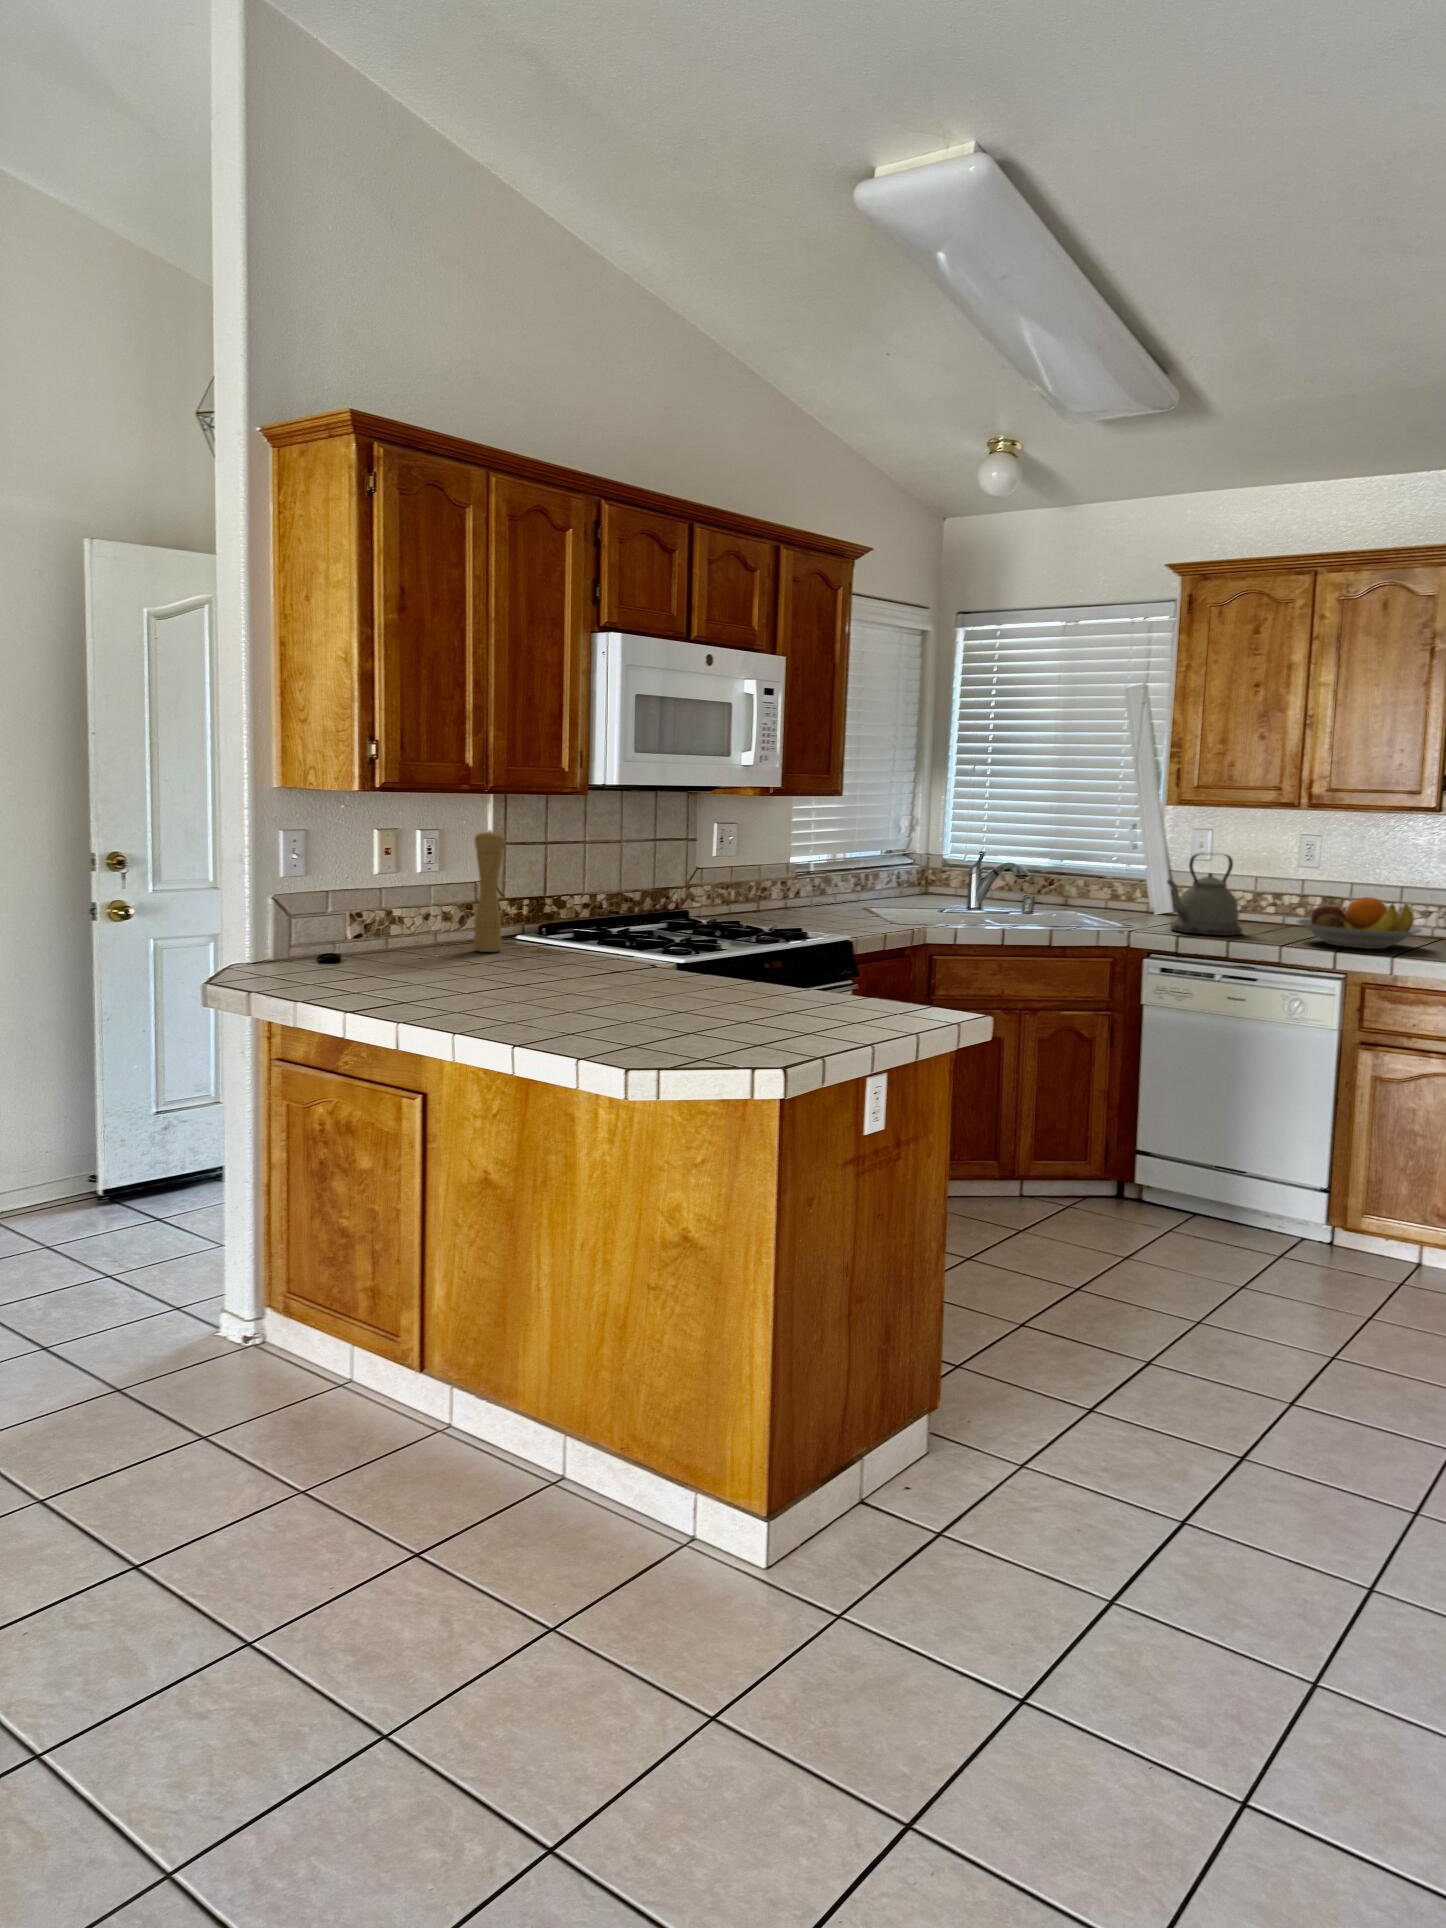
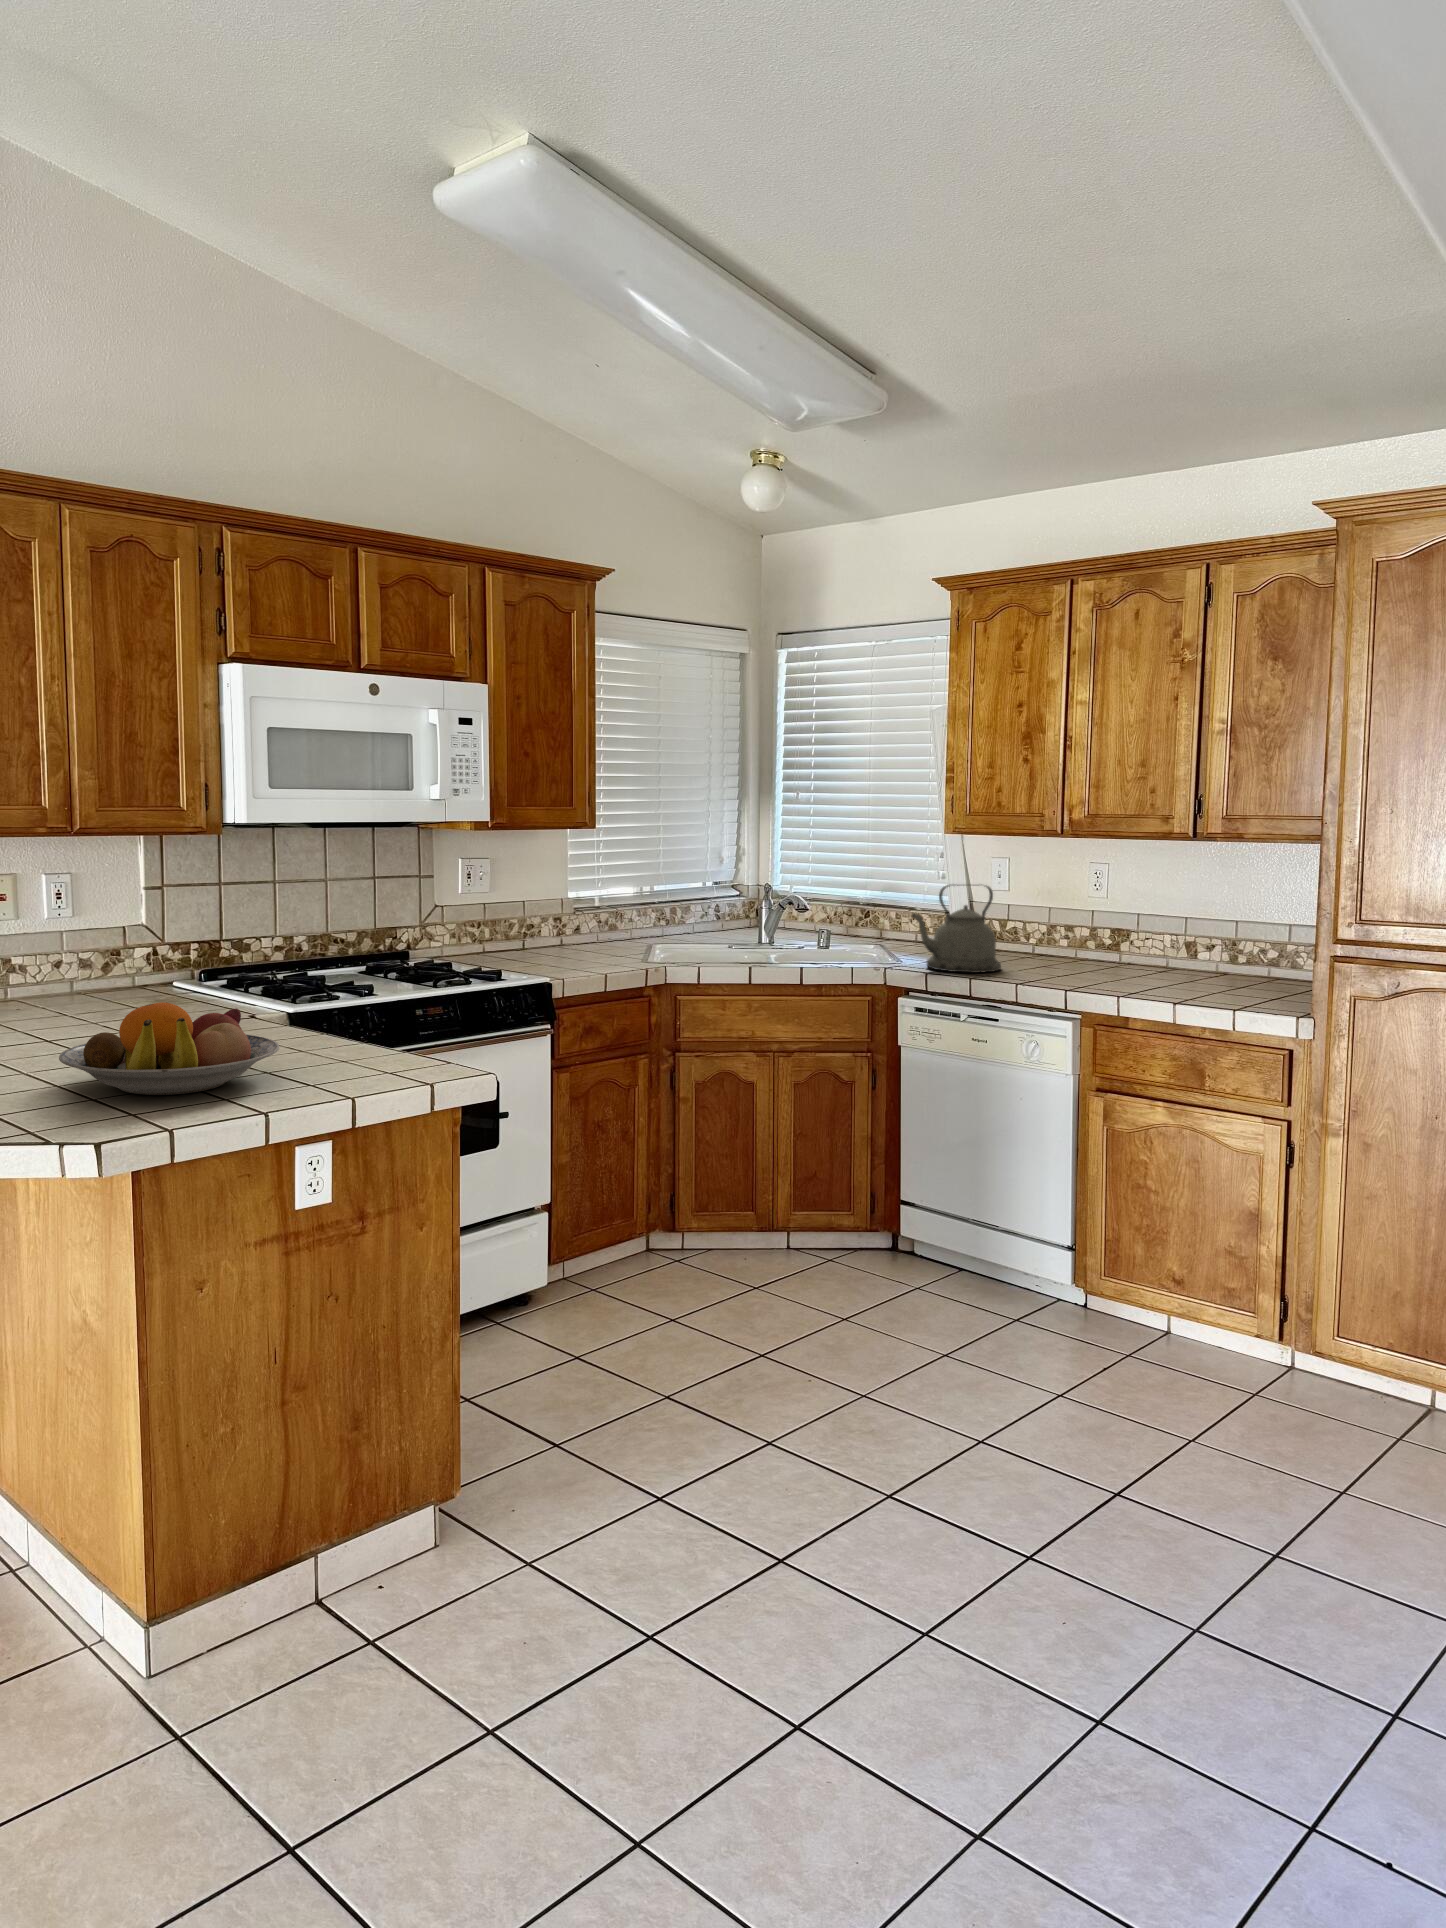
pepper mill: present [473,831,505,952] -> none [80,875,116,1001]
fruit bowl: present [1297,897,1422,949] -> present [59,1002,279,1095]

